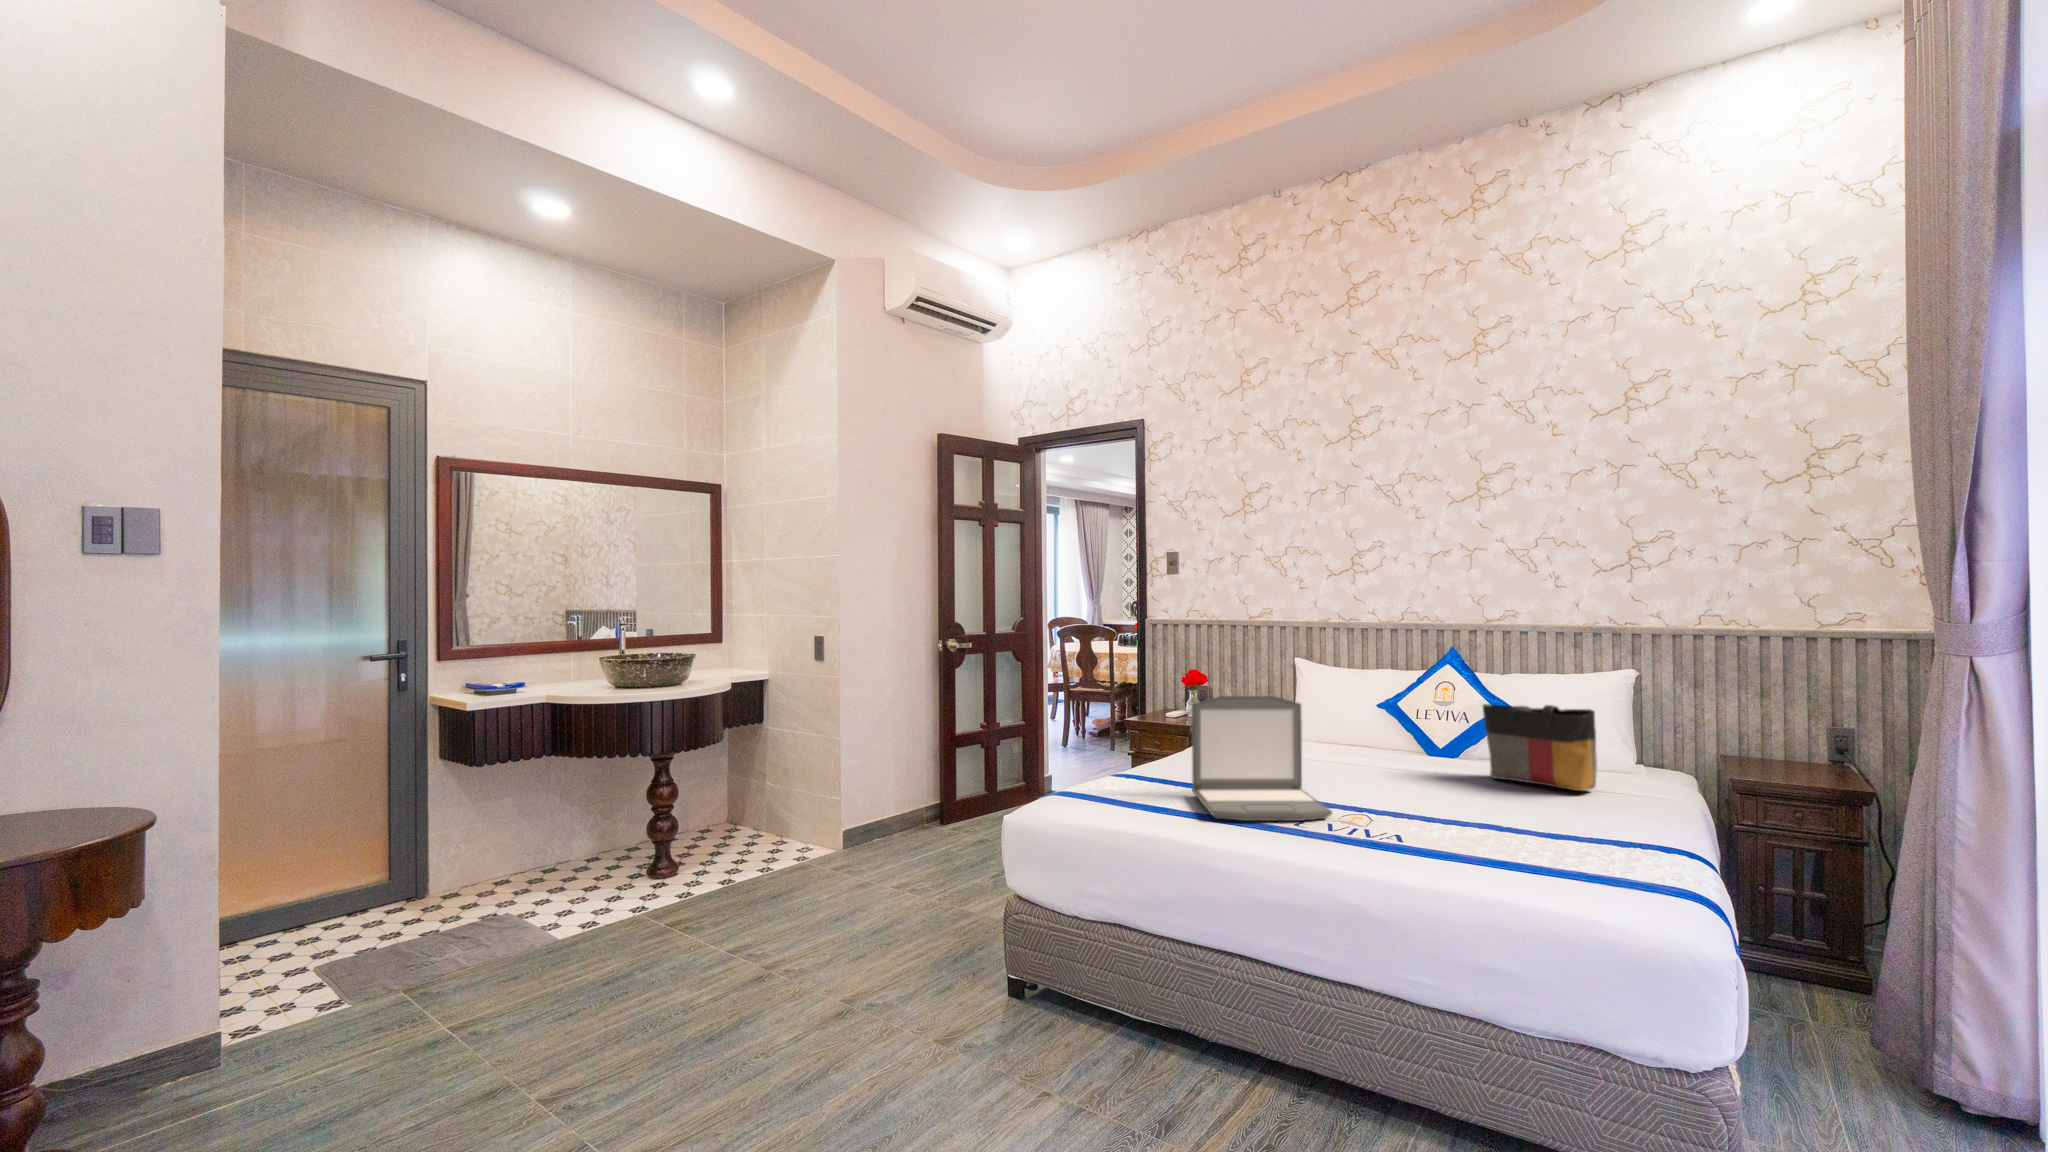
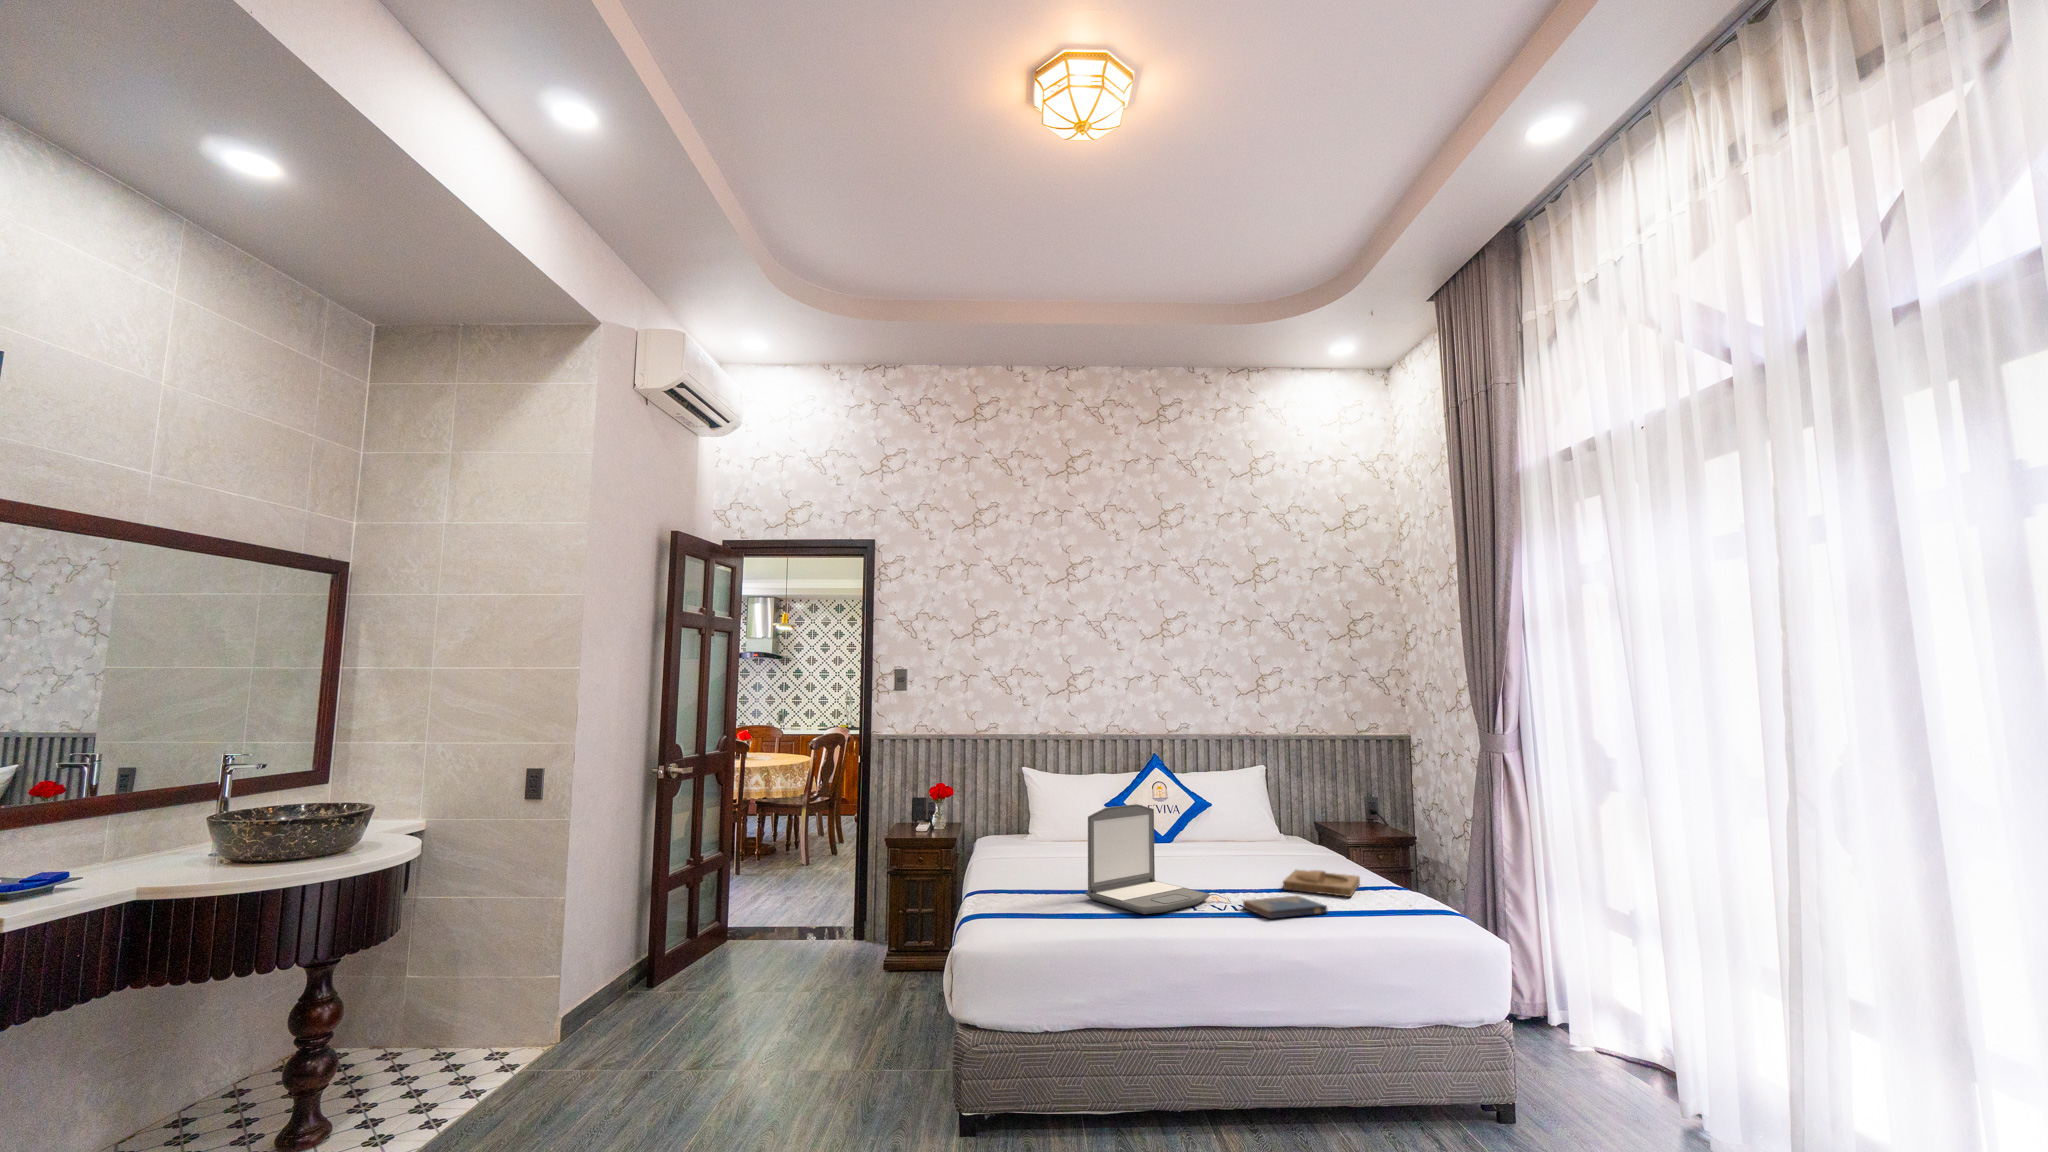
tote bag: present [1483,704,1597,791] -> none [1219,796,1297,856]
tray: none [1467,804,1615,848] -> present [1283,870,1360,897]
hardcover book: none [1354,824,1462,859] -> present [1243,896,1327,919]

